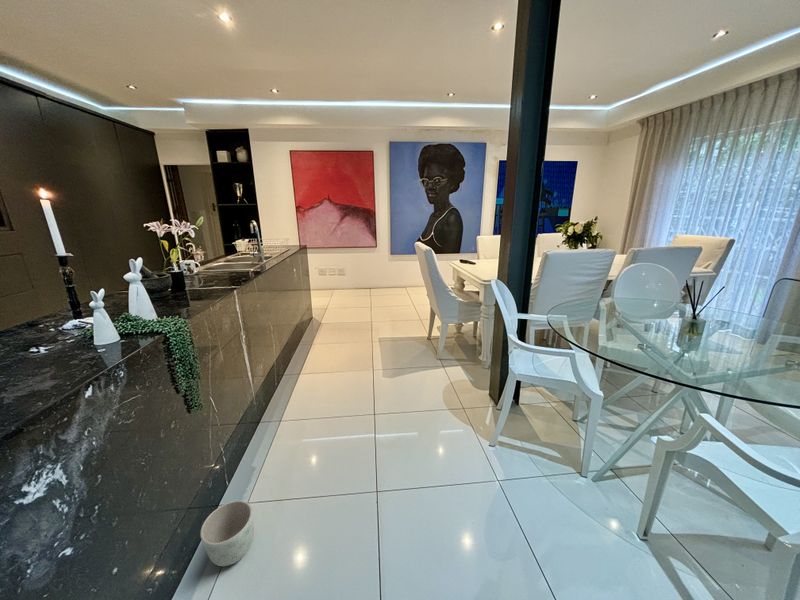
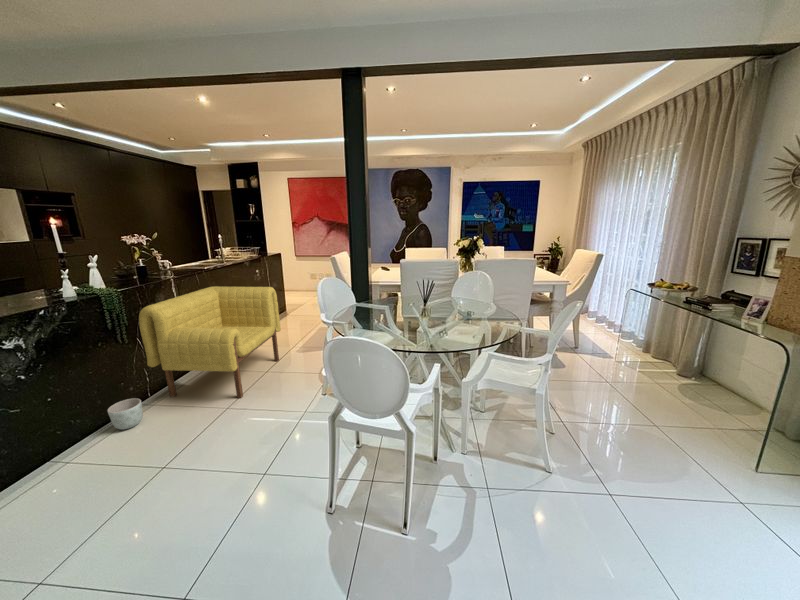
armchair: none [218,291,379,475] -> present [139,286,281,398]

